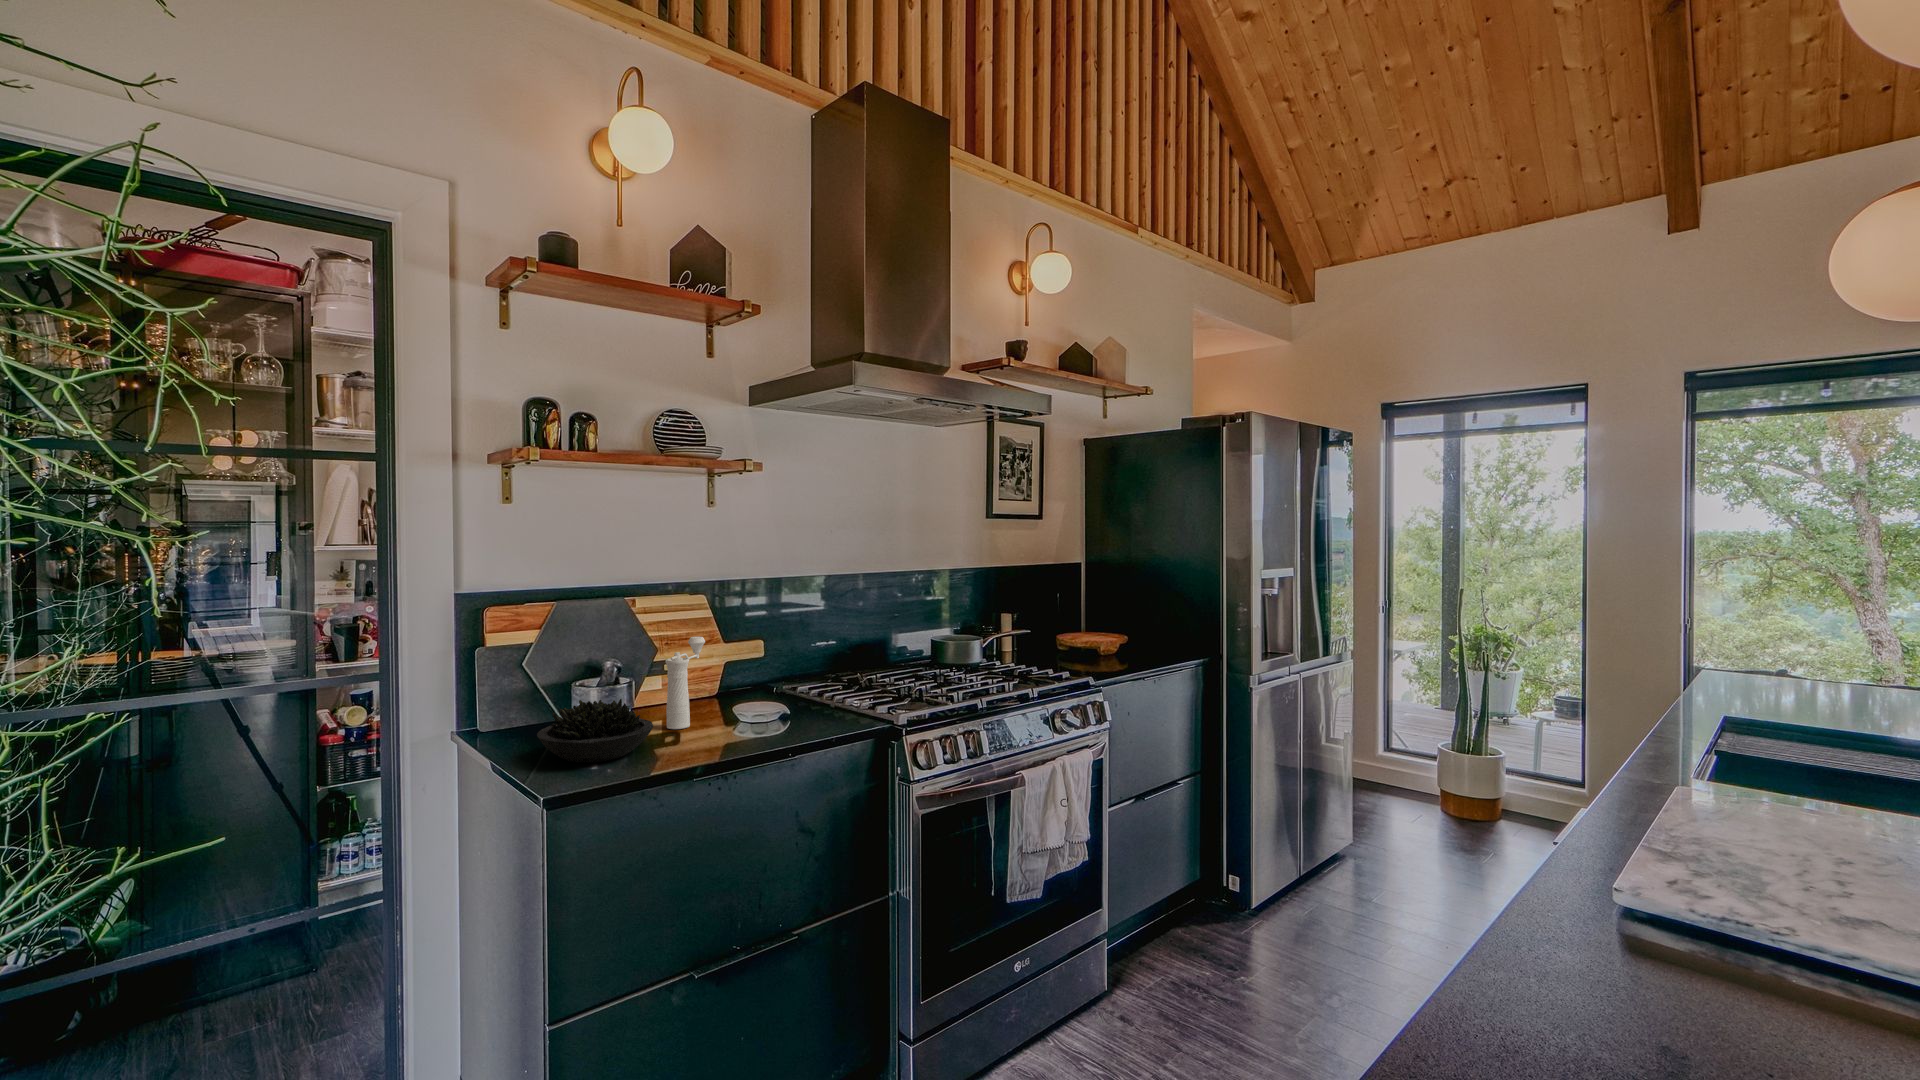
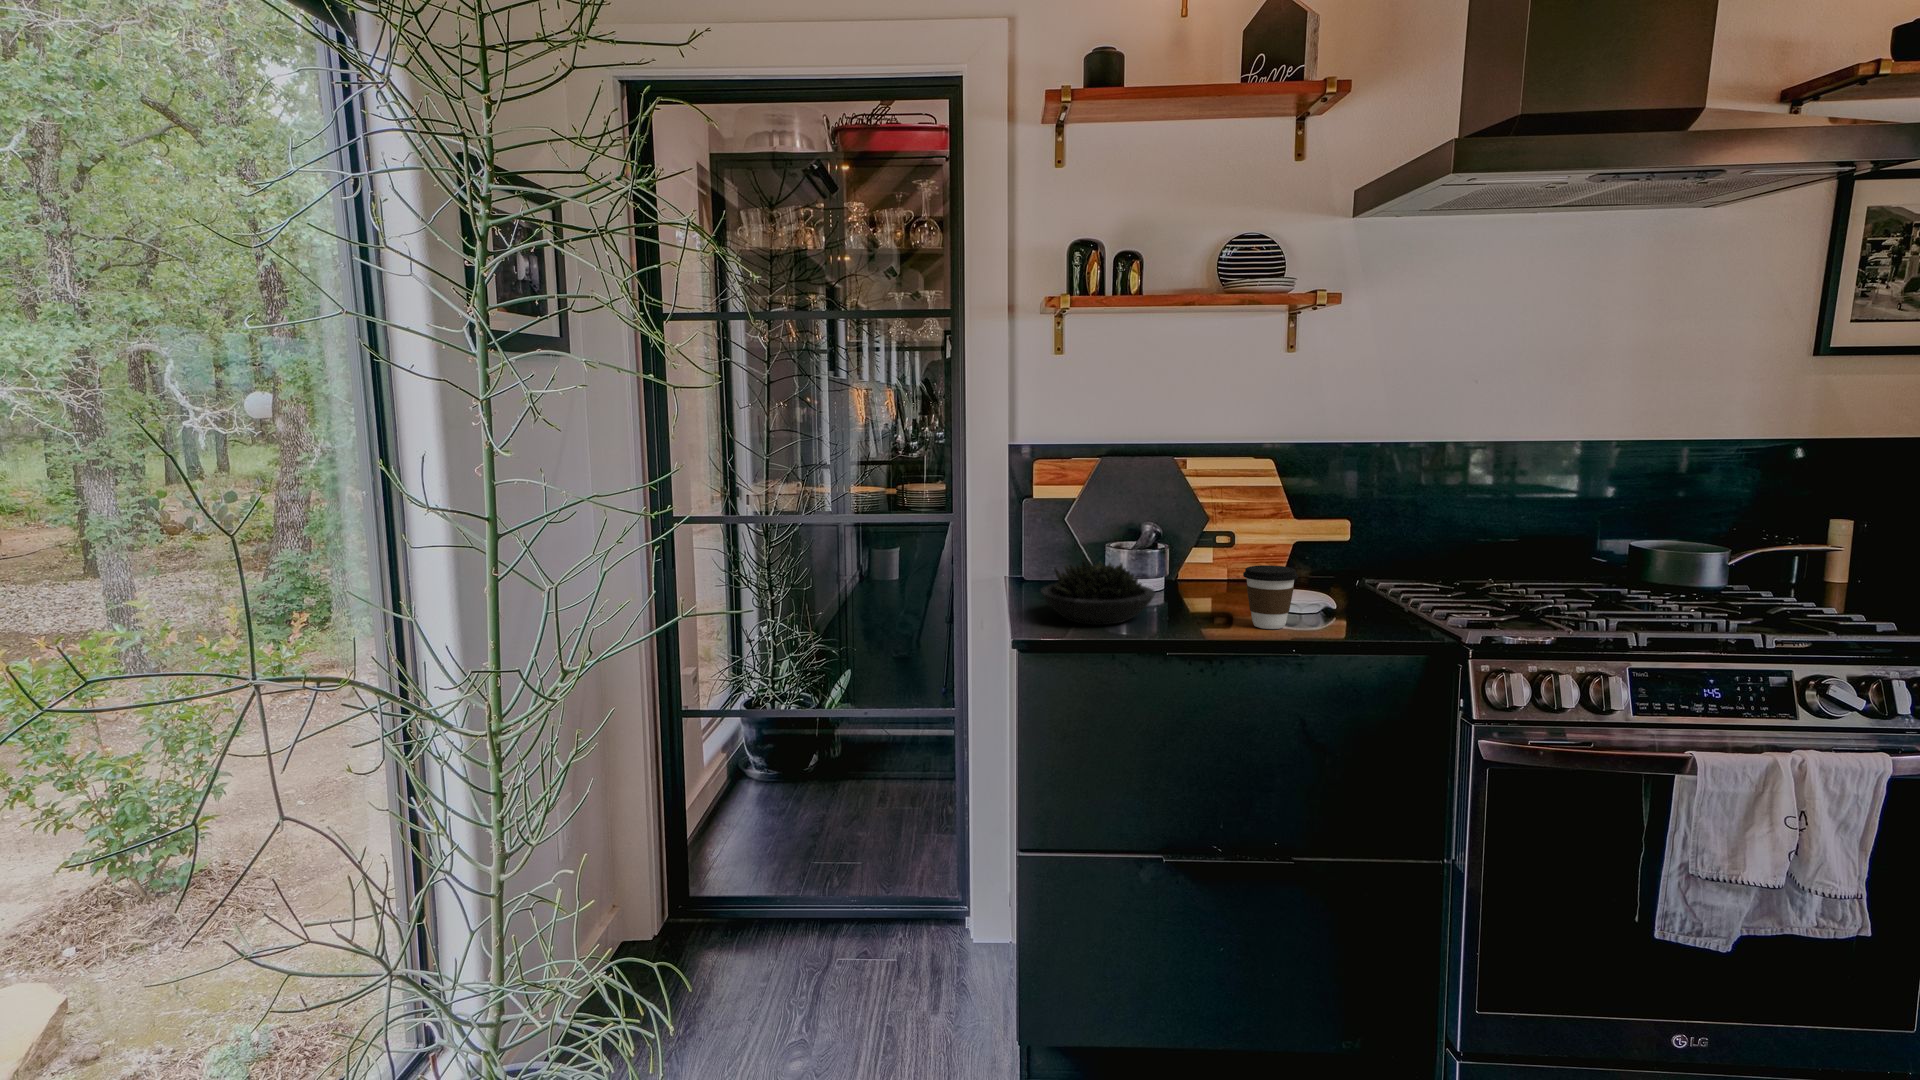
pepper mill: present [665,637,705,729] -> none [1191,506,1248,608]
coffee cup: none [728,684,772,738] -> present [1243,565,1298,629]

